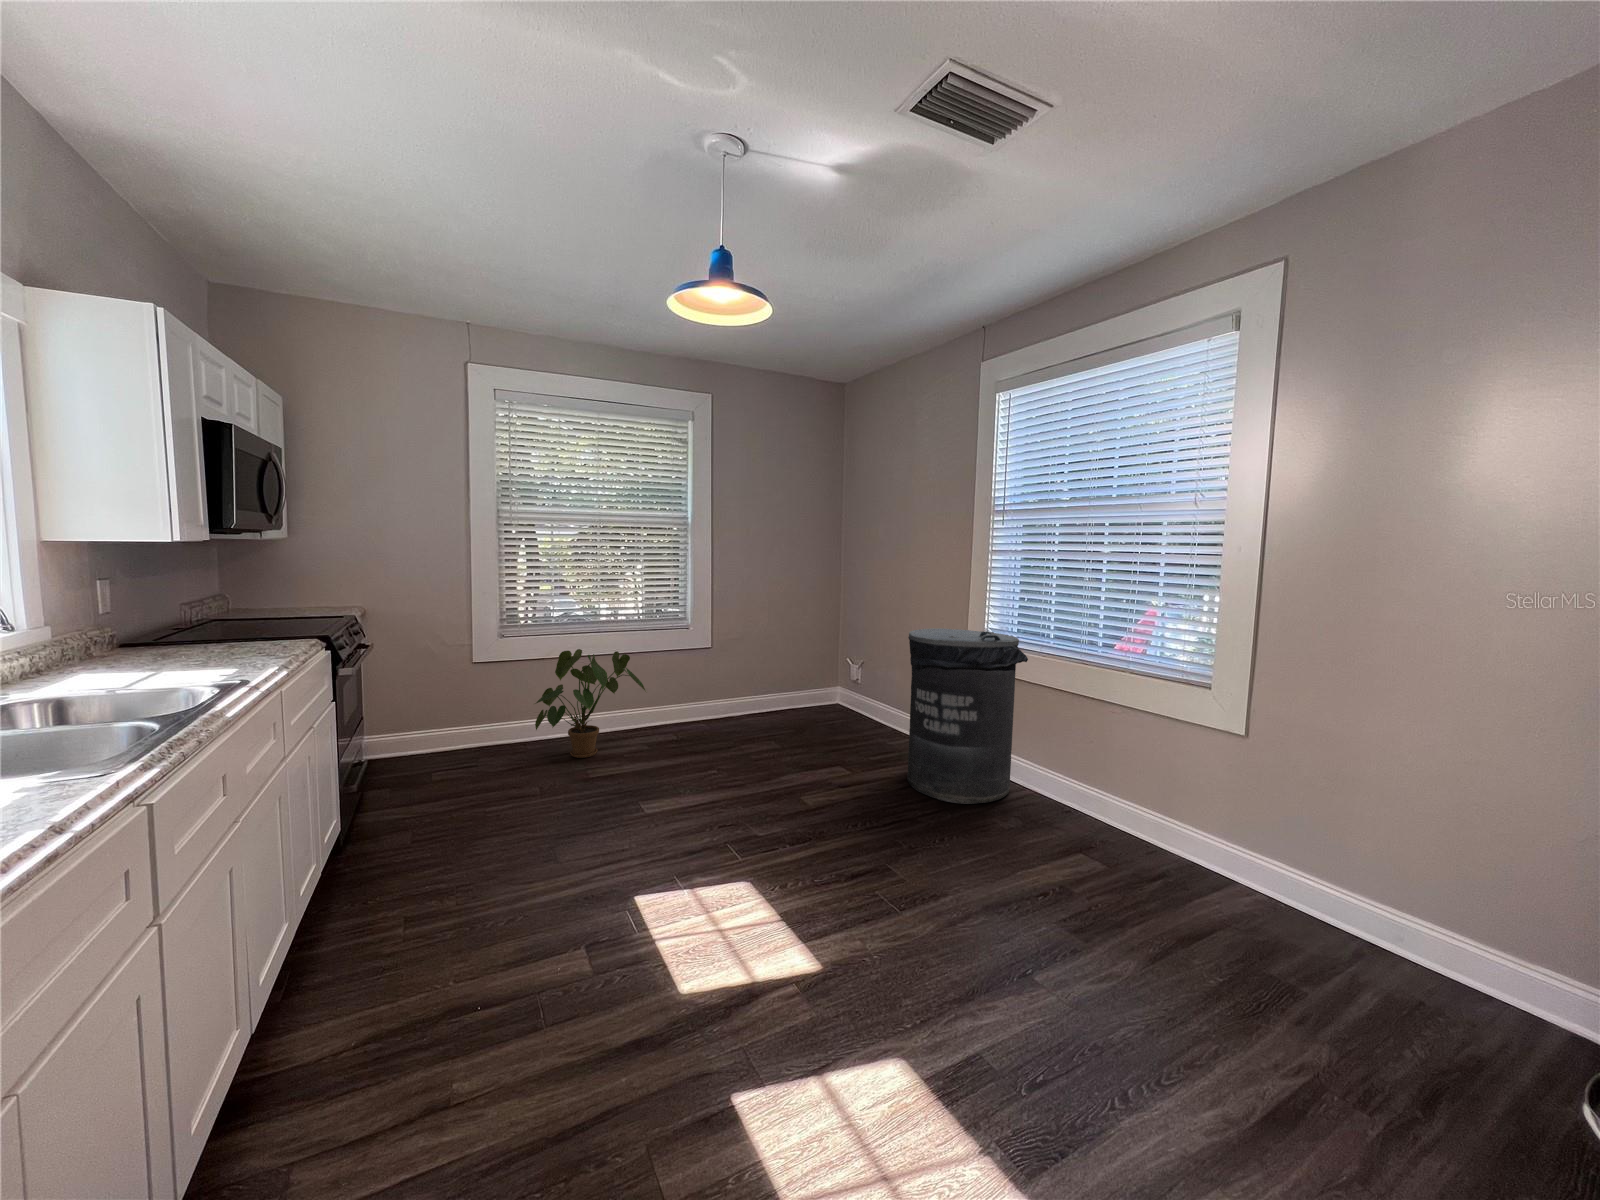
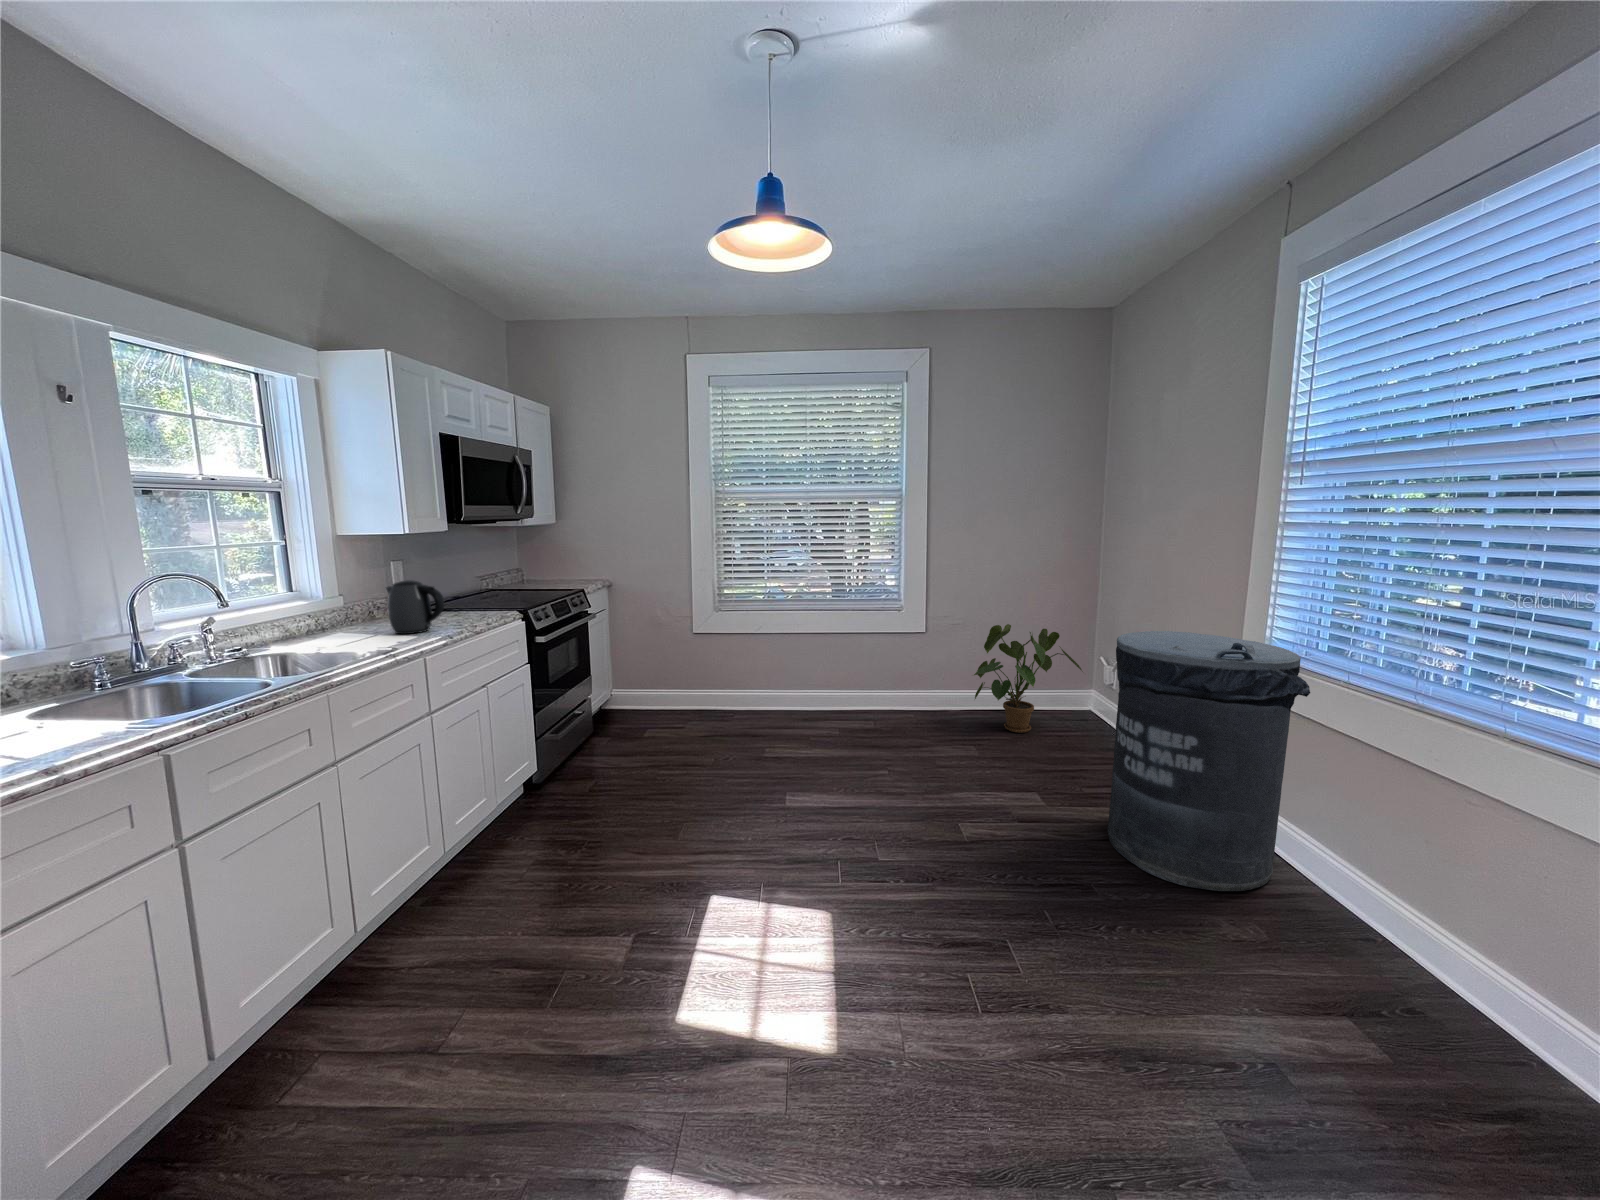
kettle: none [172,602,266,670] -> present [386,580,444,634]
house plant: present [535,649,645,758] -> present [974,624,1083,733]

